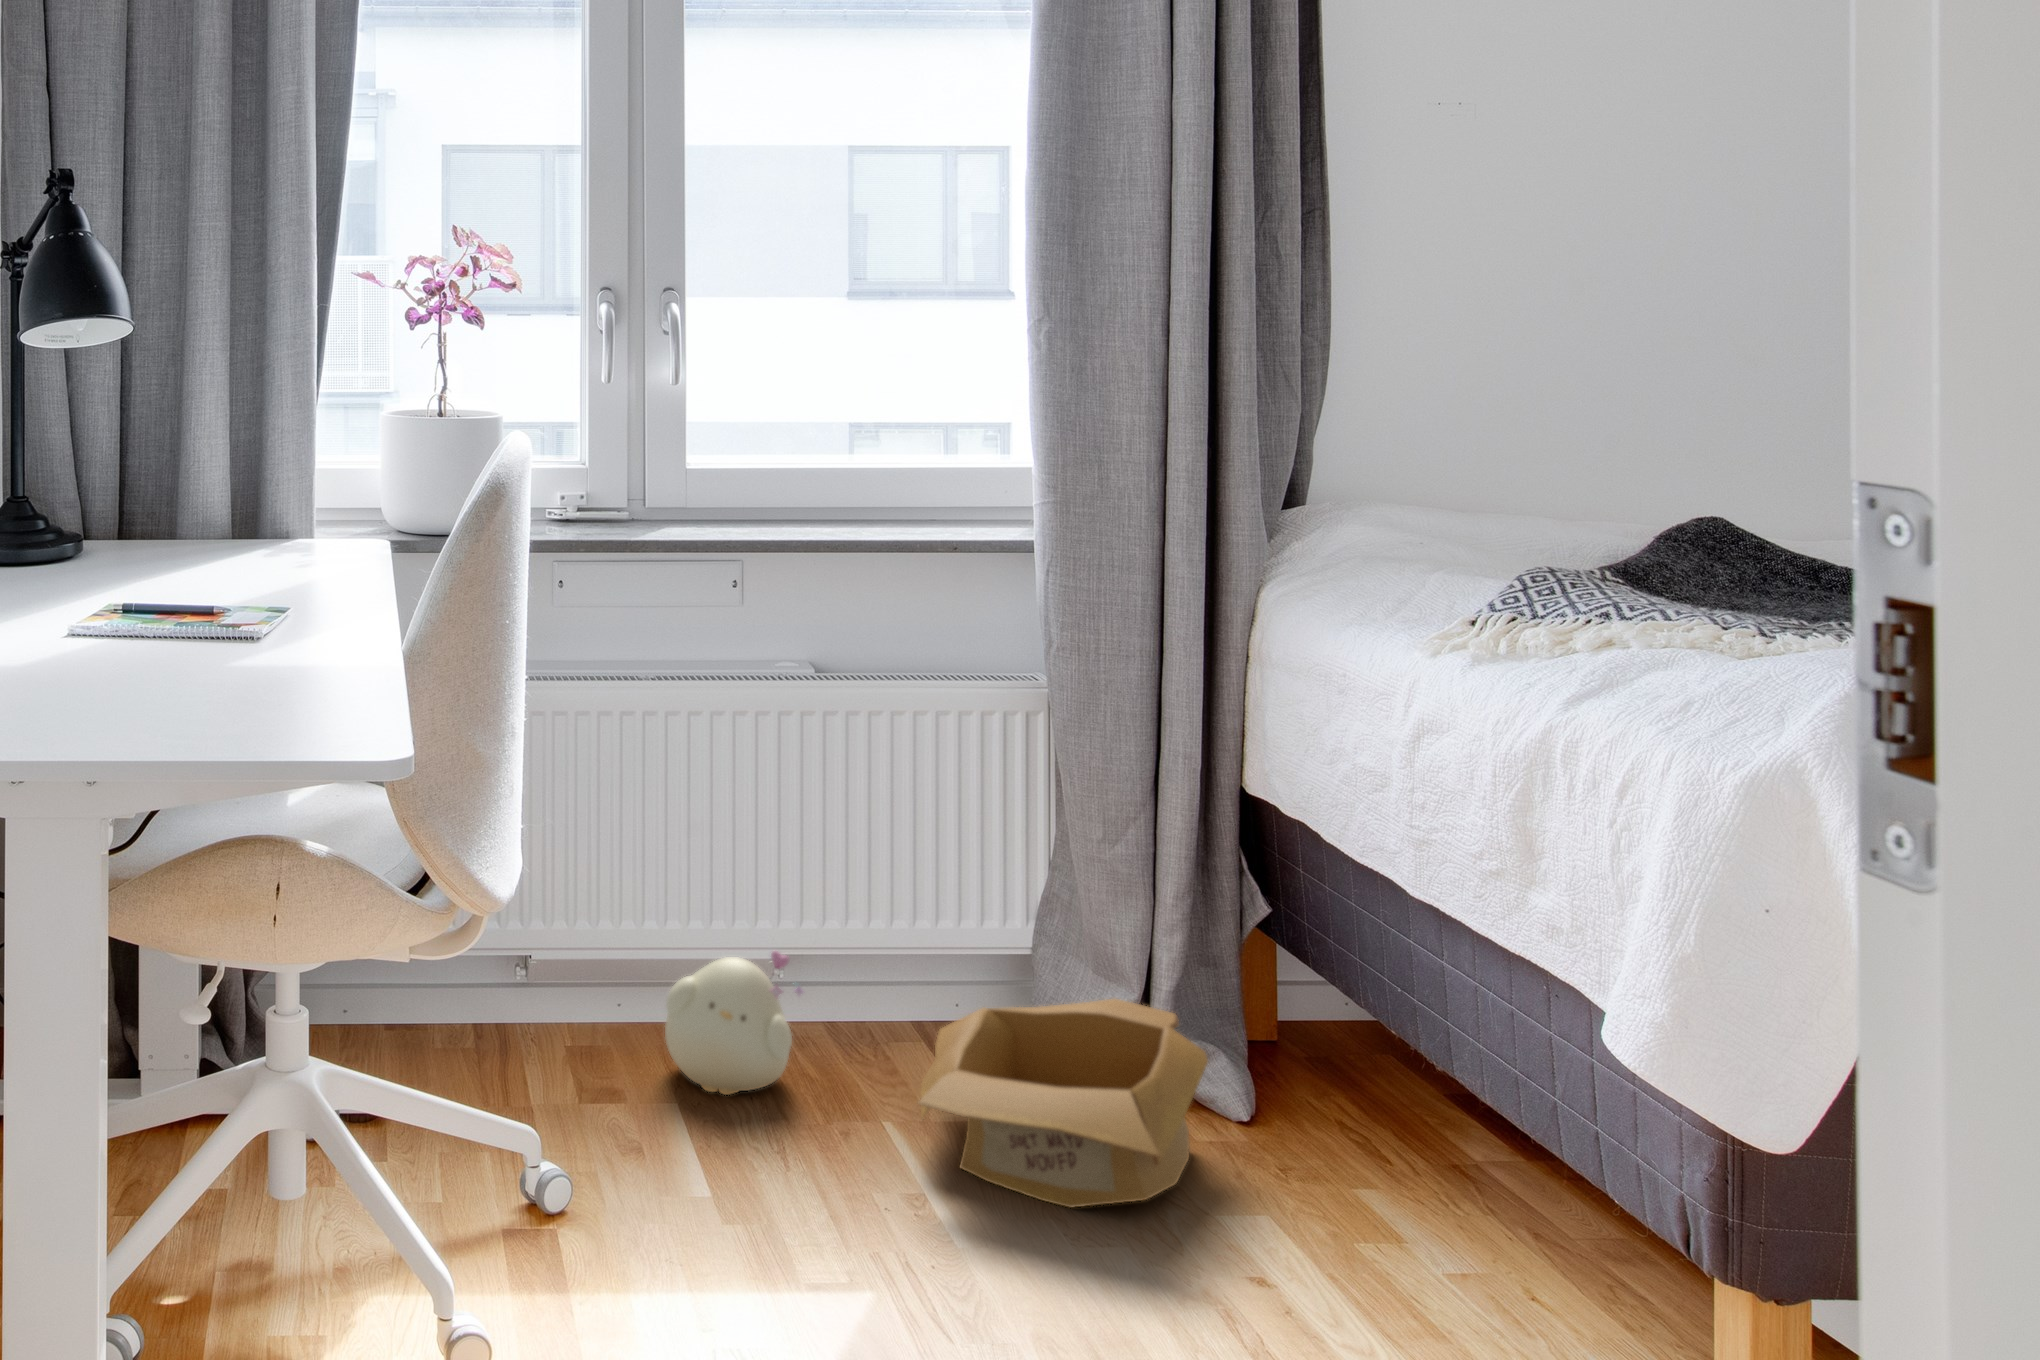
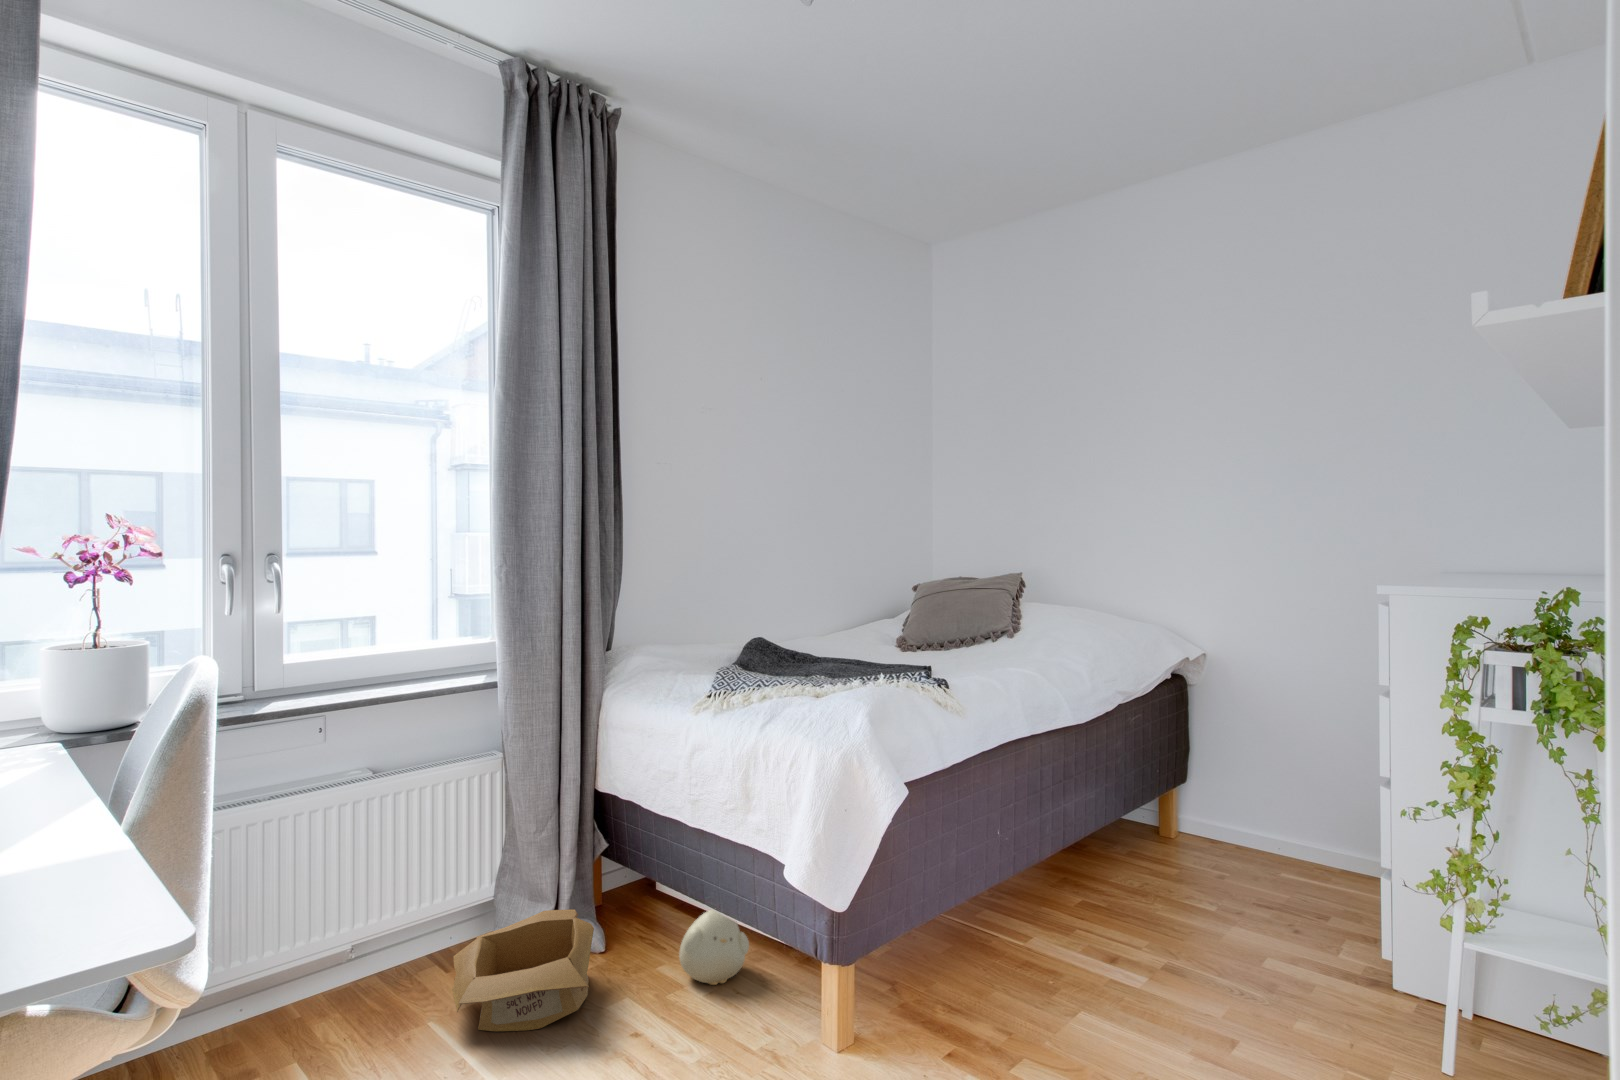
plush toy: present [665,951,802,1095] -> present [679,910,749,985]

